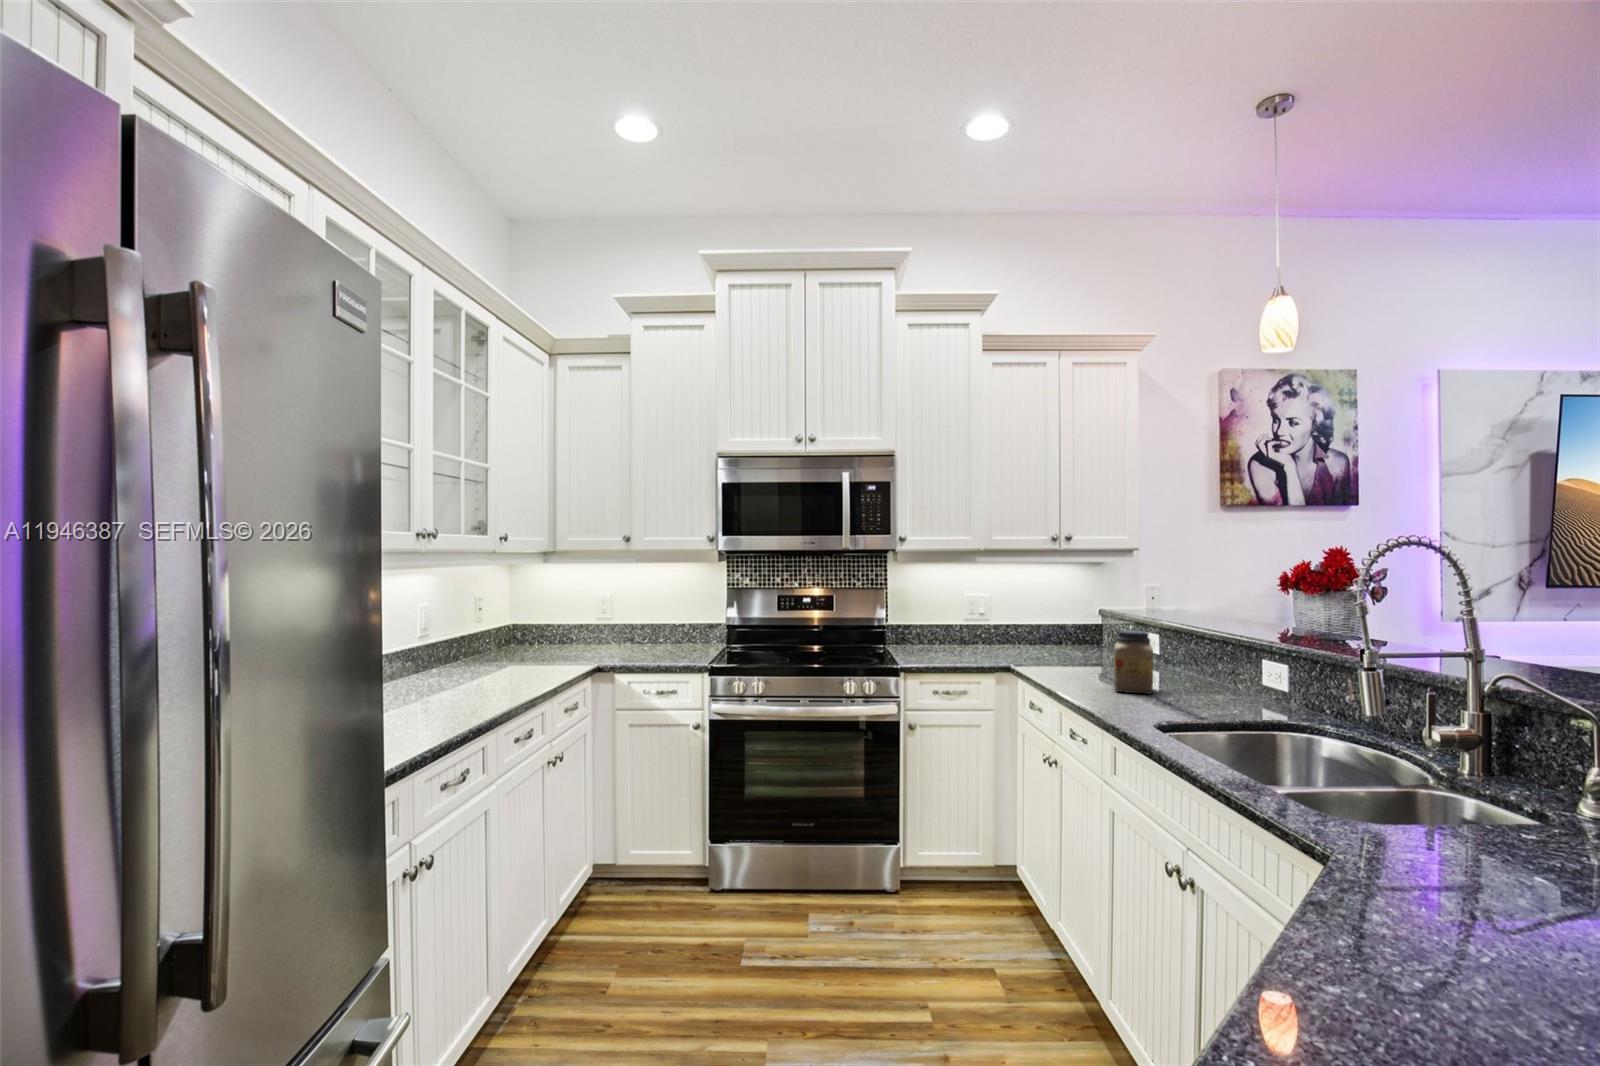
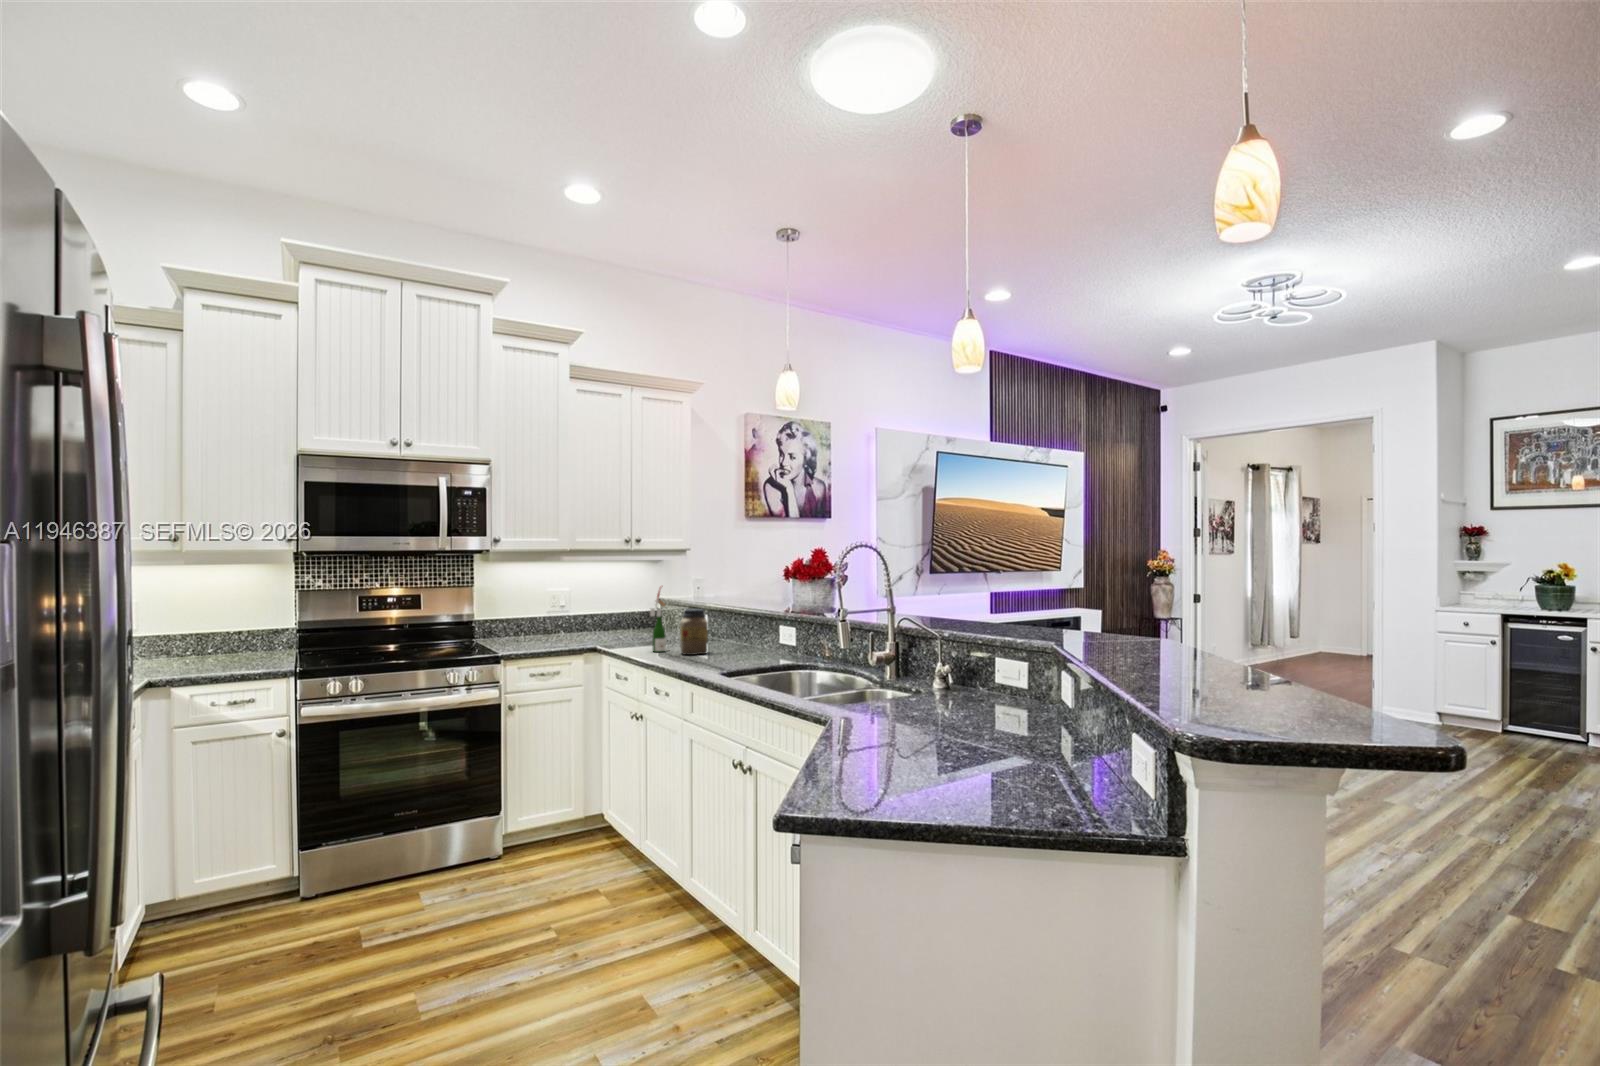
wine bottle: none [1074,596,1103,682] -> present [650,588,666,652]

